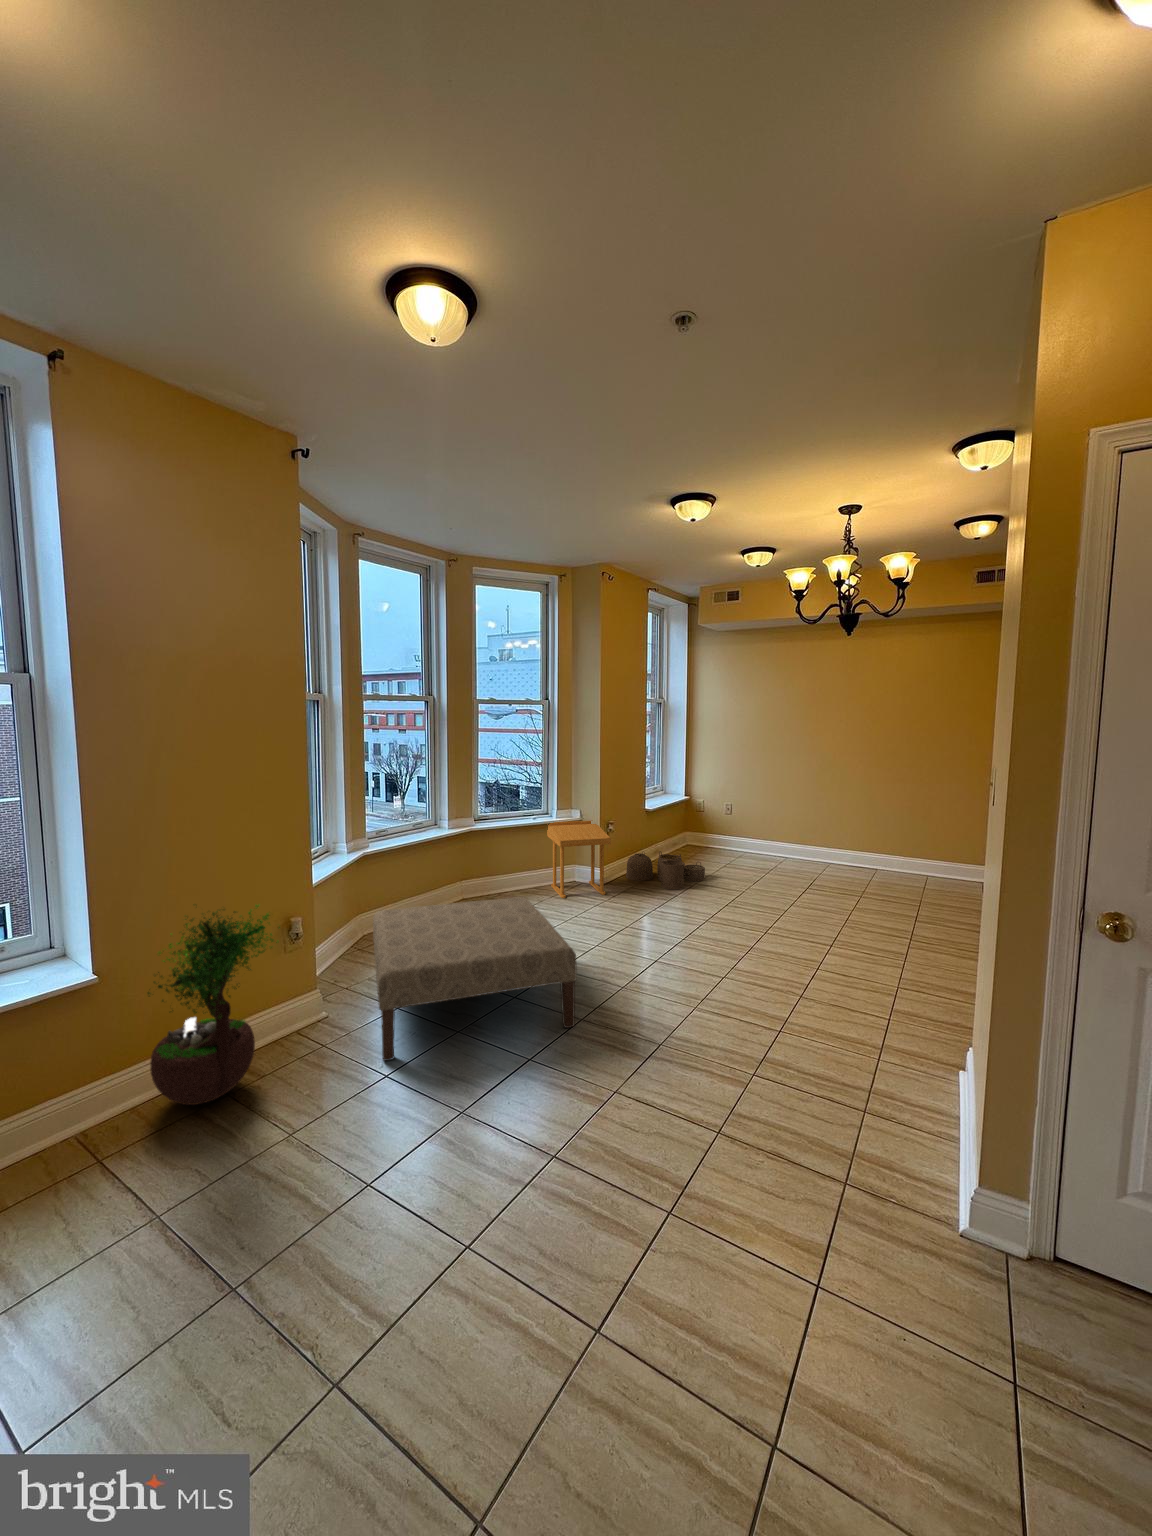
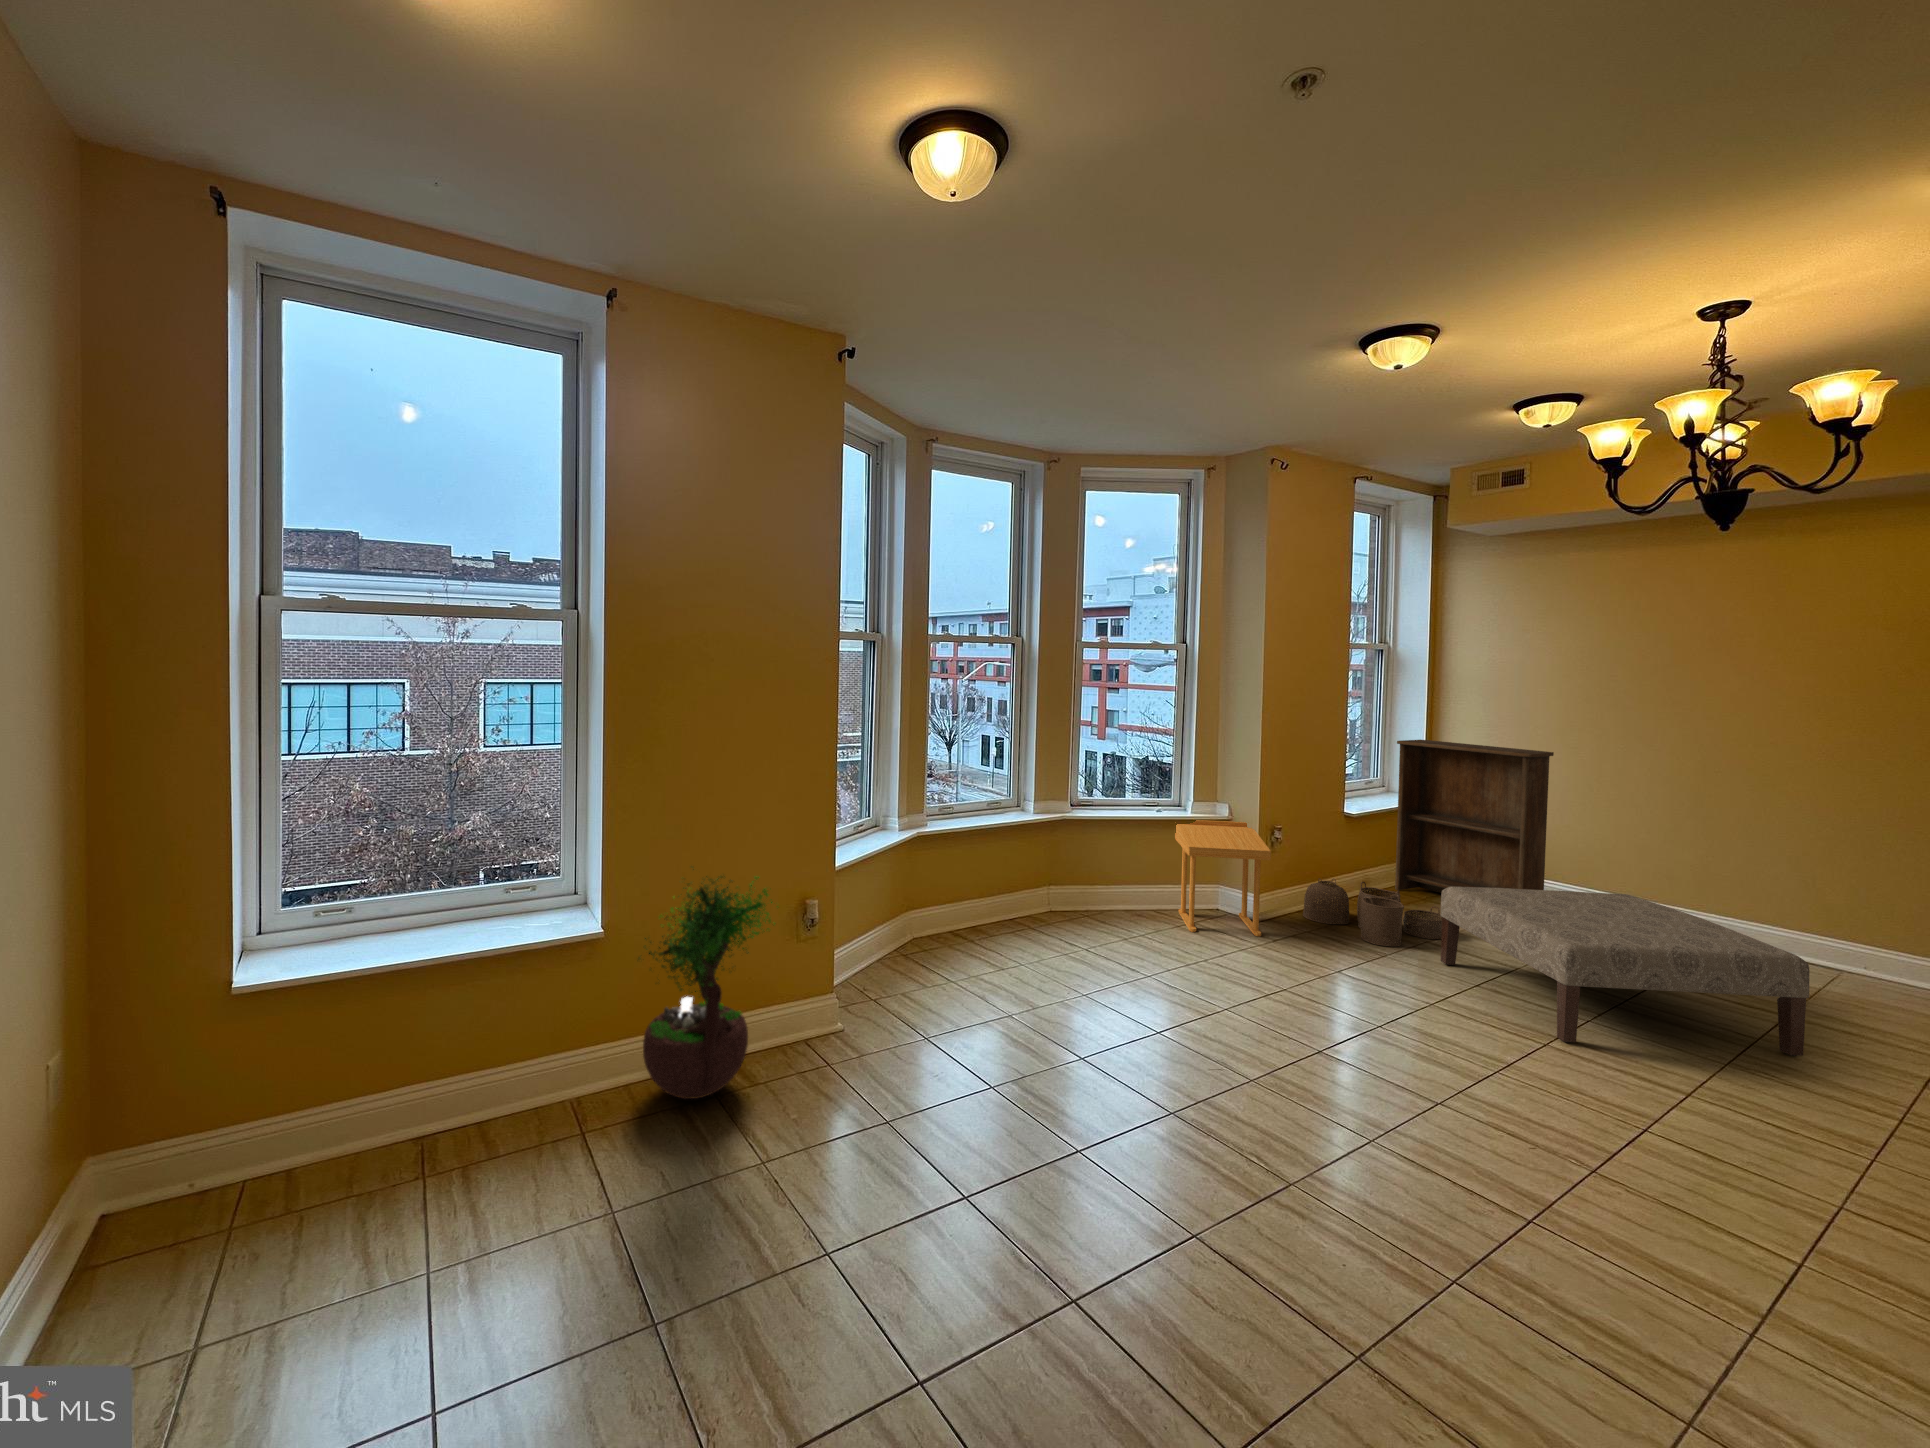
bookshelf: none [672,759,754,865] -> present [1395,740,1554,893]
ottoman: present [373,897,577,1061] -> present [1440,887,1810,1056]

